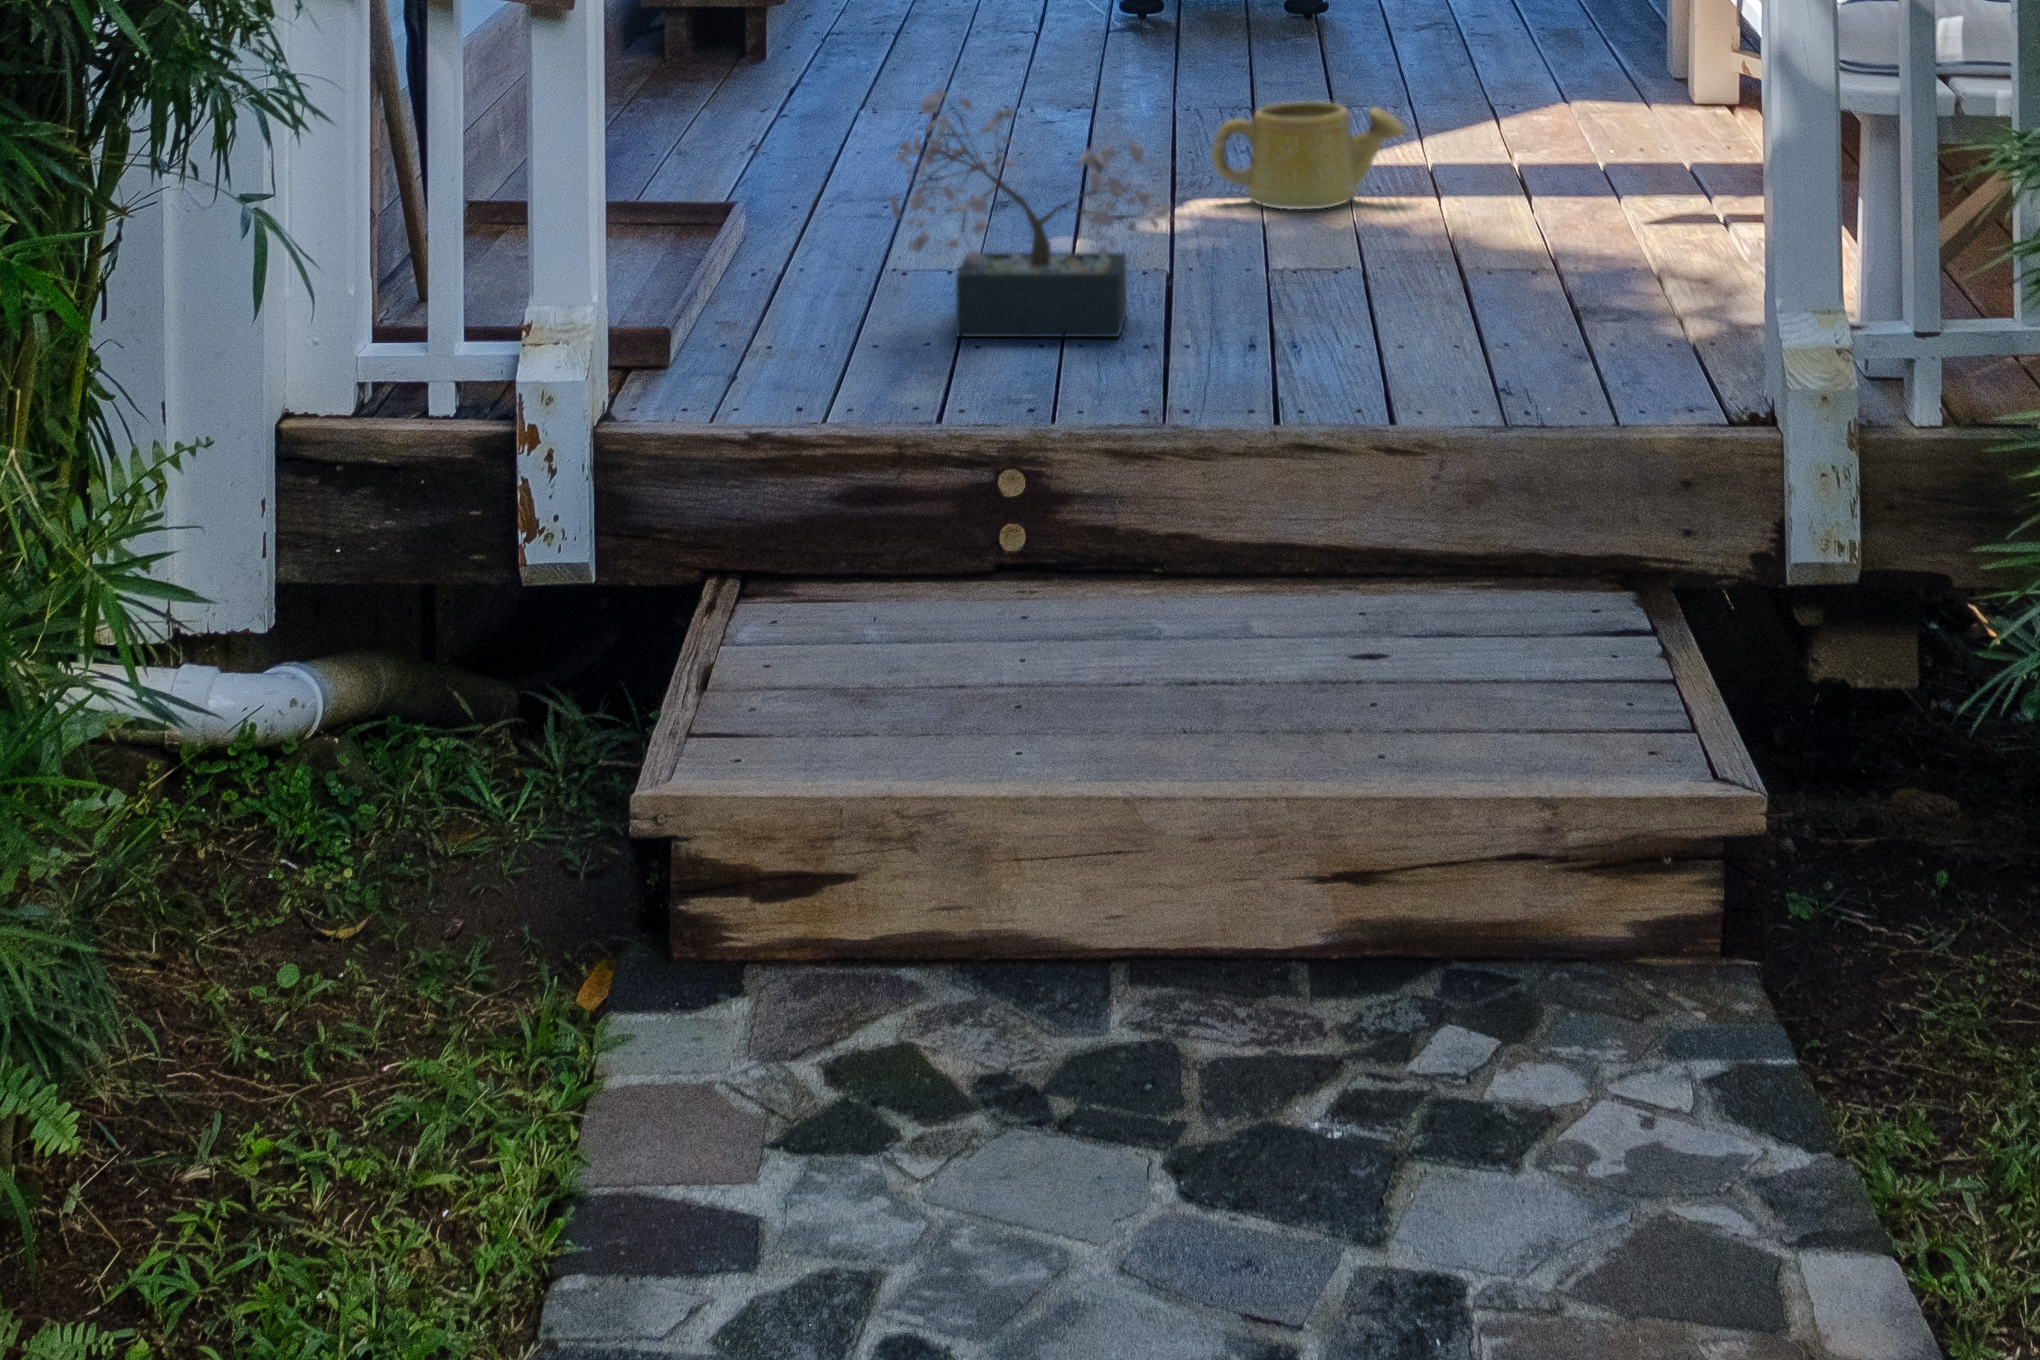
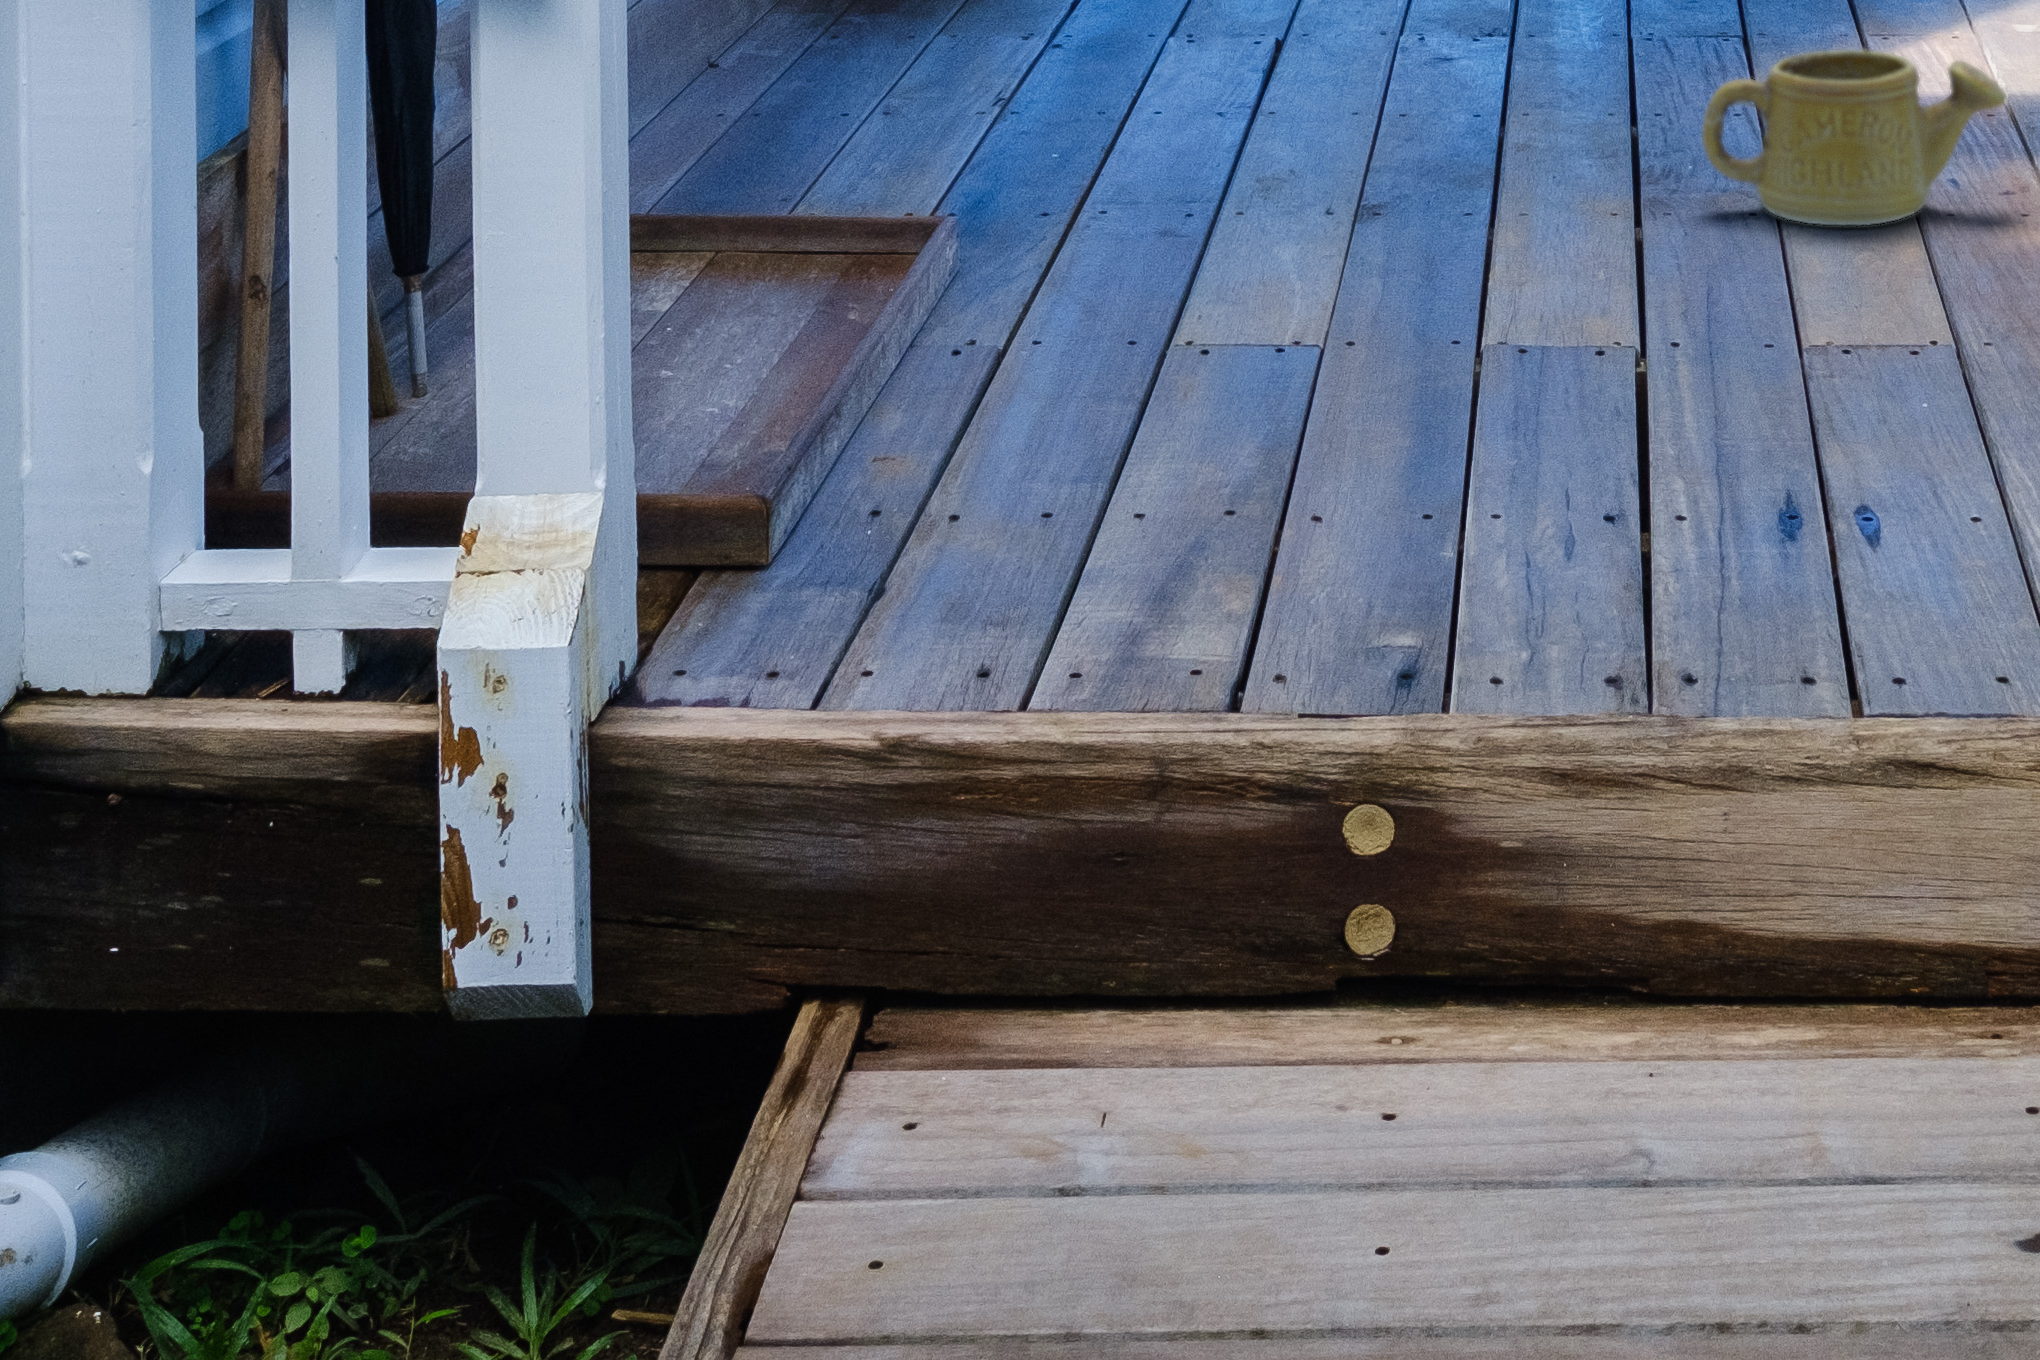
decorative plant: present [890,89,1170,337] -> none [1166,61,1657,507]

